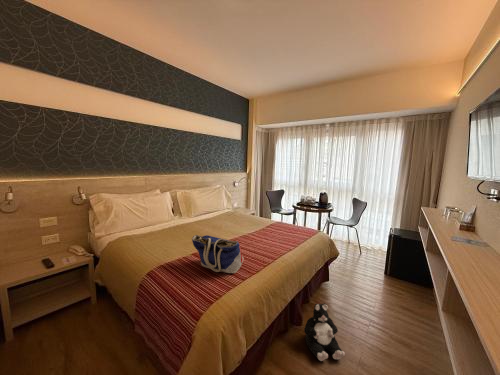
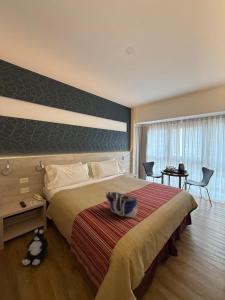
plush toy: present [304,303,345,361] -> present [22,229,48,265]

